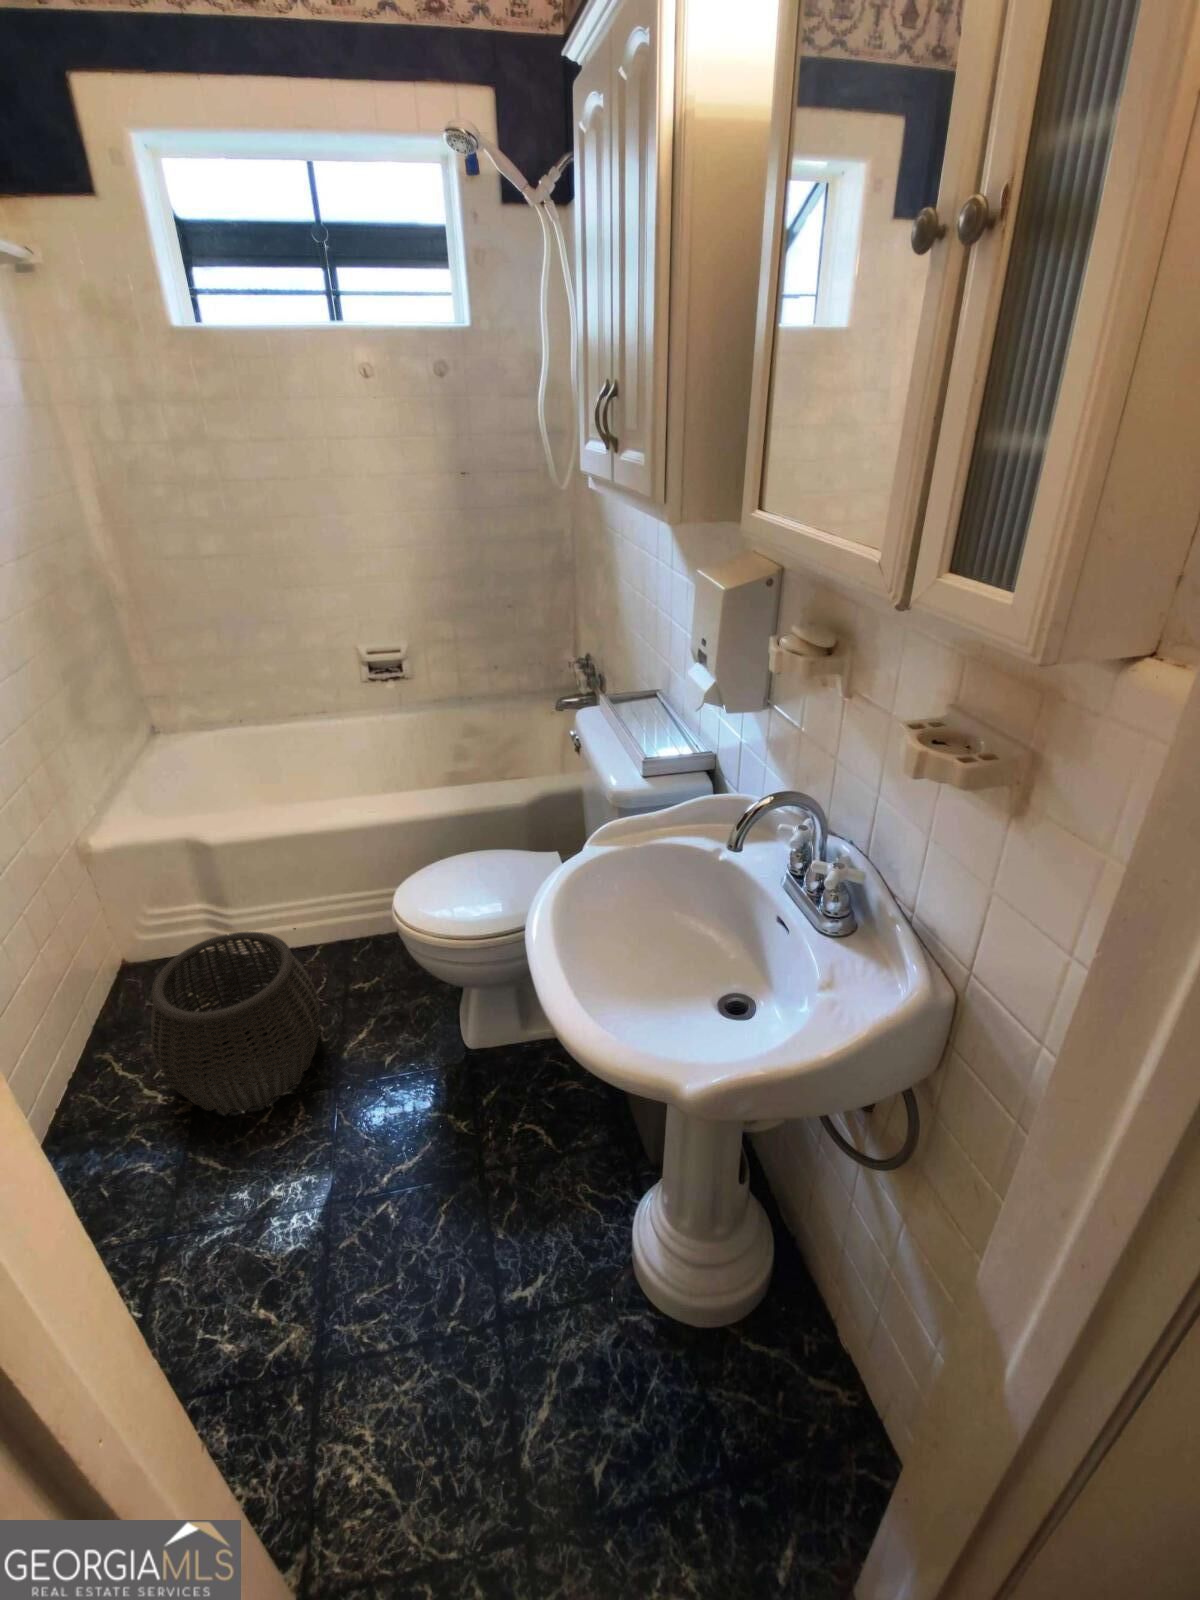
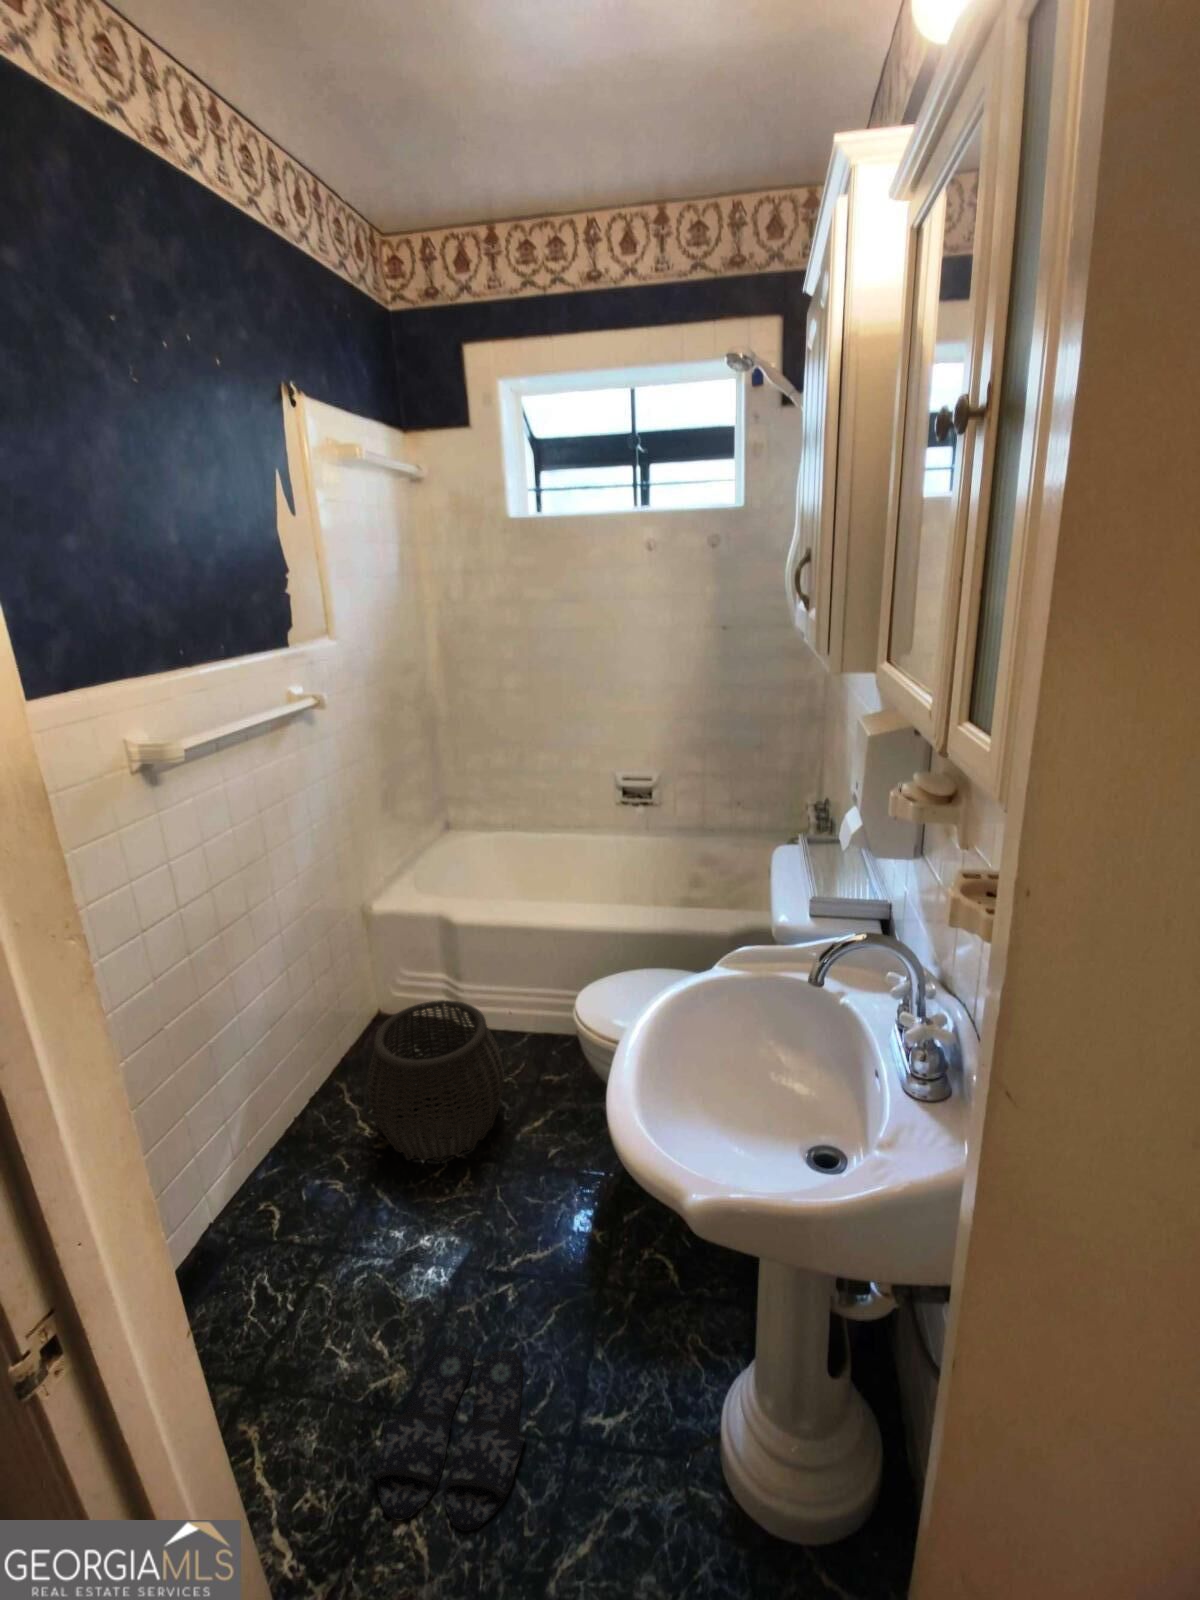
slippers: none [303,1266,456,1471] -> present [375,1345,526,1531]

